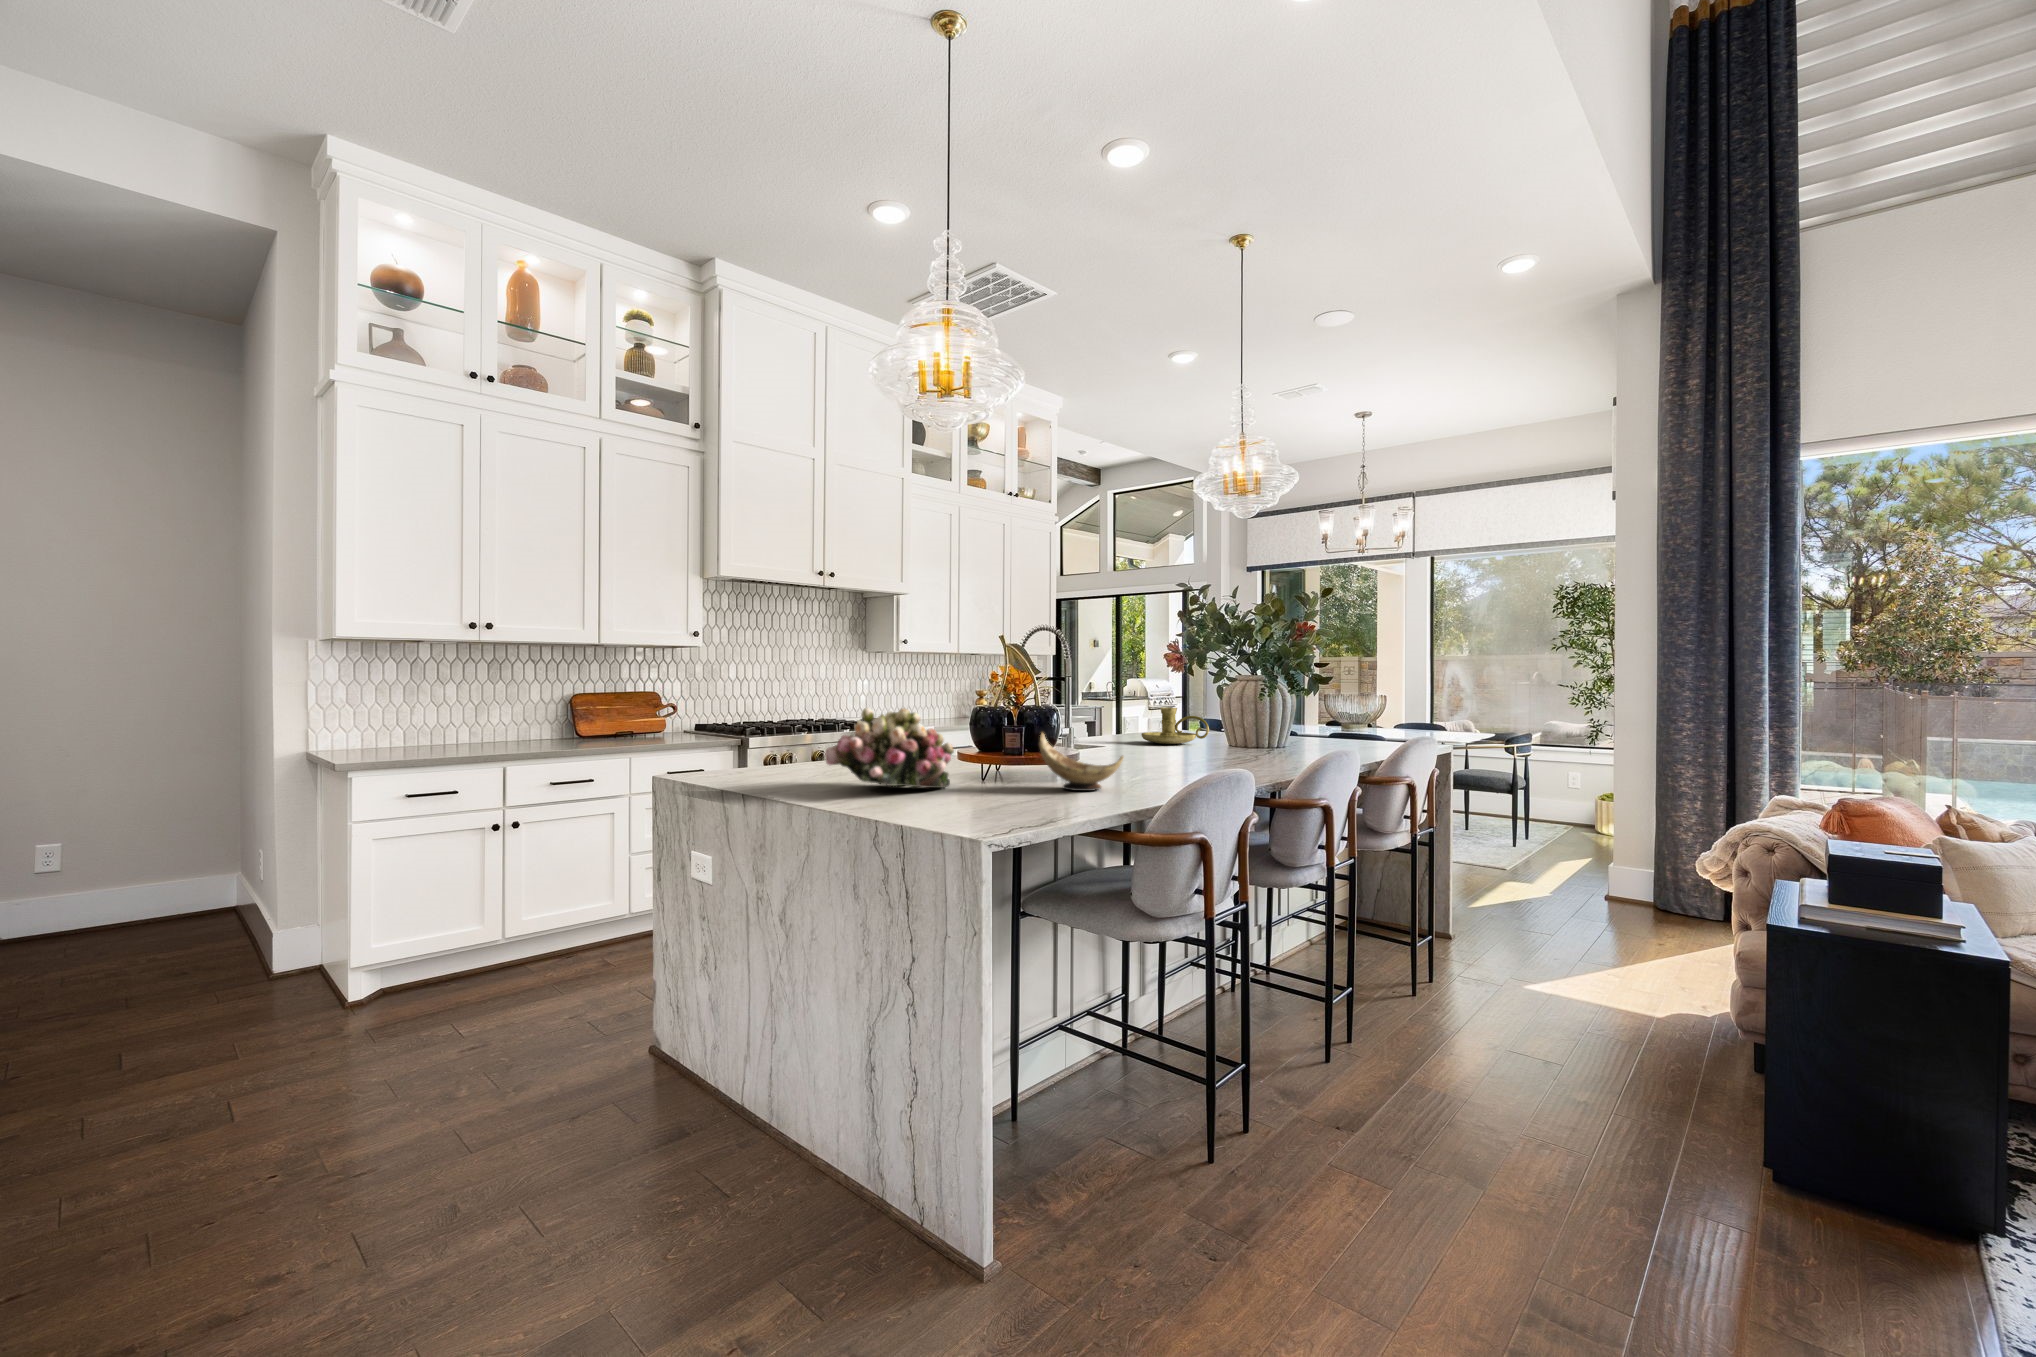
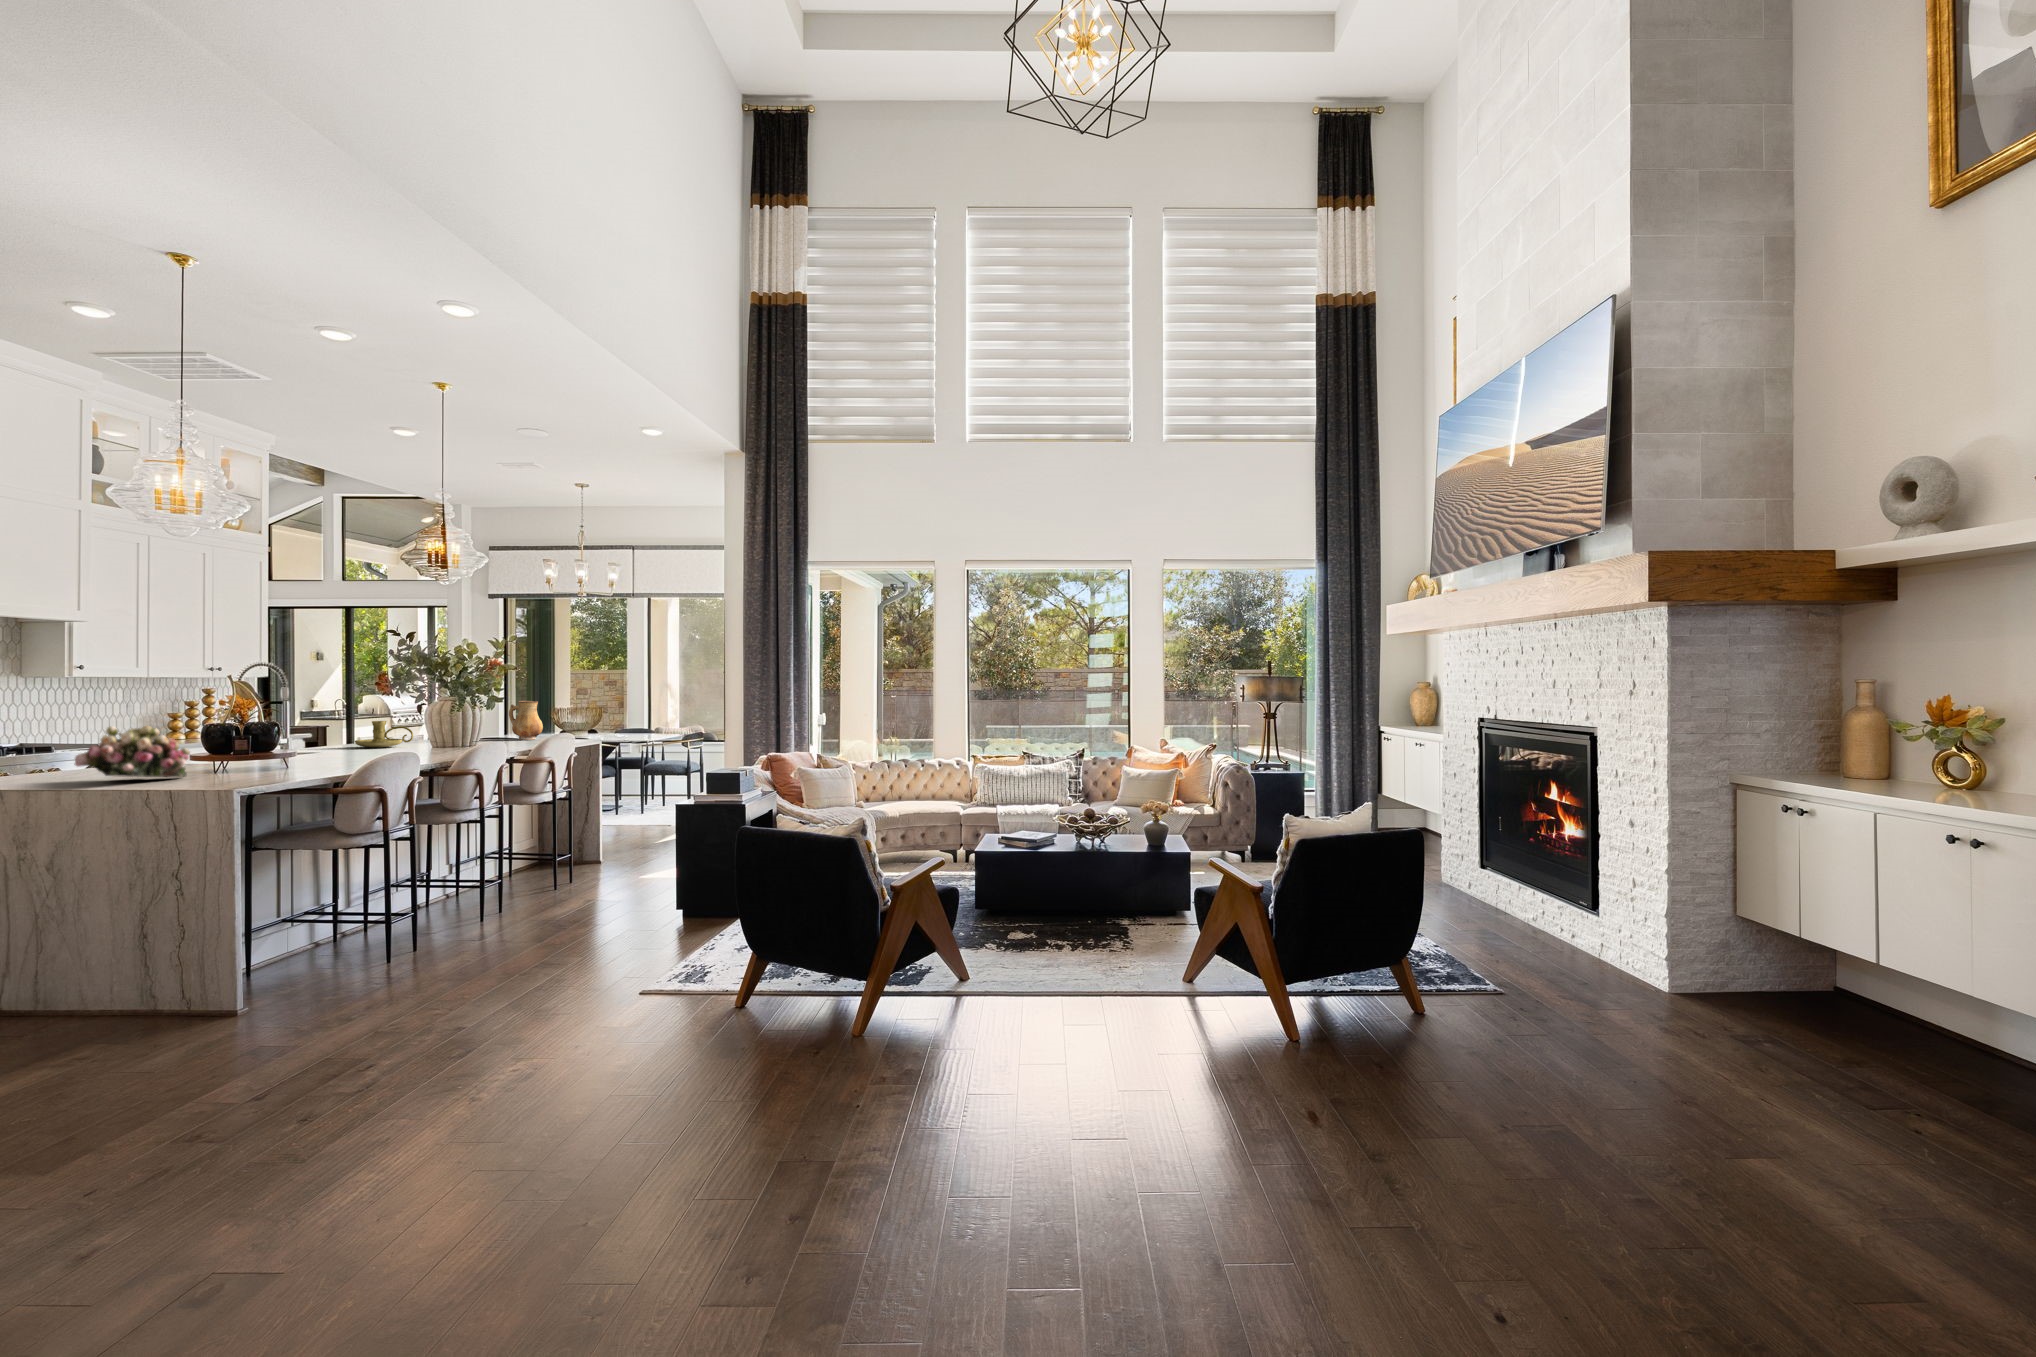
ceramic pitcher: none [1320,684,1367,741] -> present [509,701,543,740]
decorative bowl: present [1039,733,1124,791] -> none [263,738,330,773]

